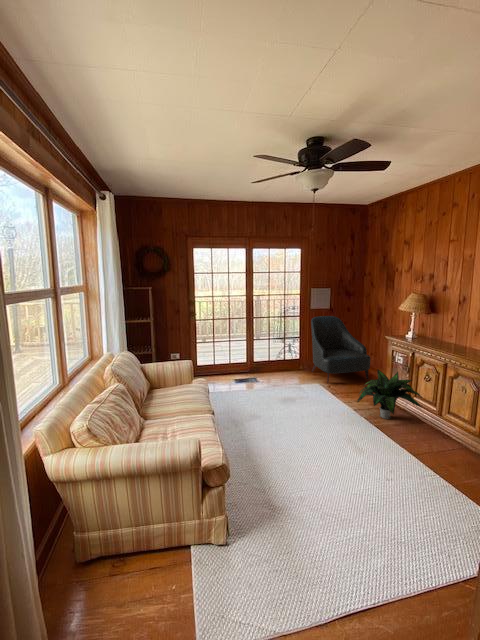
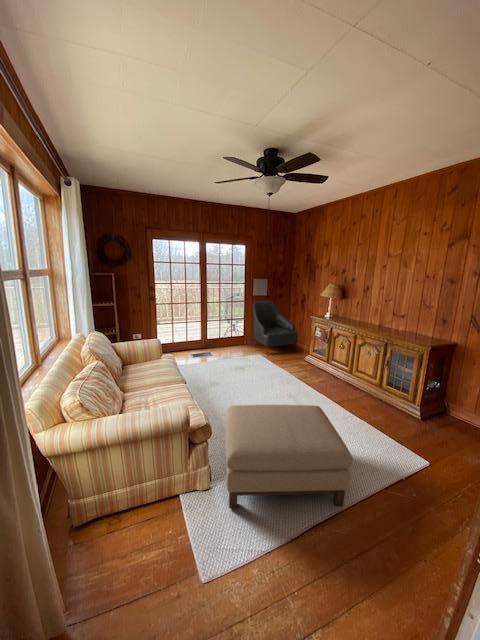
potted plant: present [357,370,421,419] -> none [292,341,340,378]
ottoman: none [241,446,410,598] -> present [225,405,353,508]

